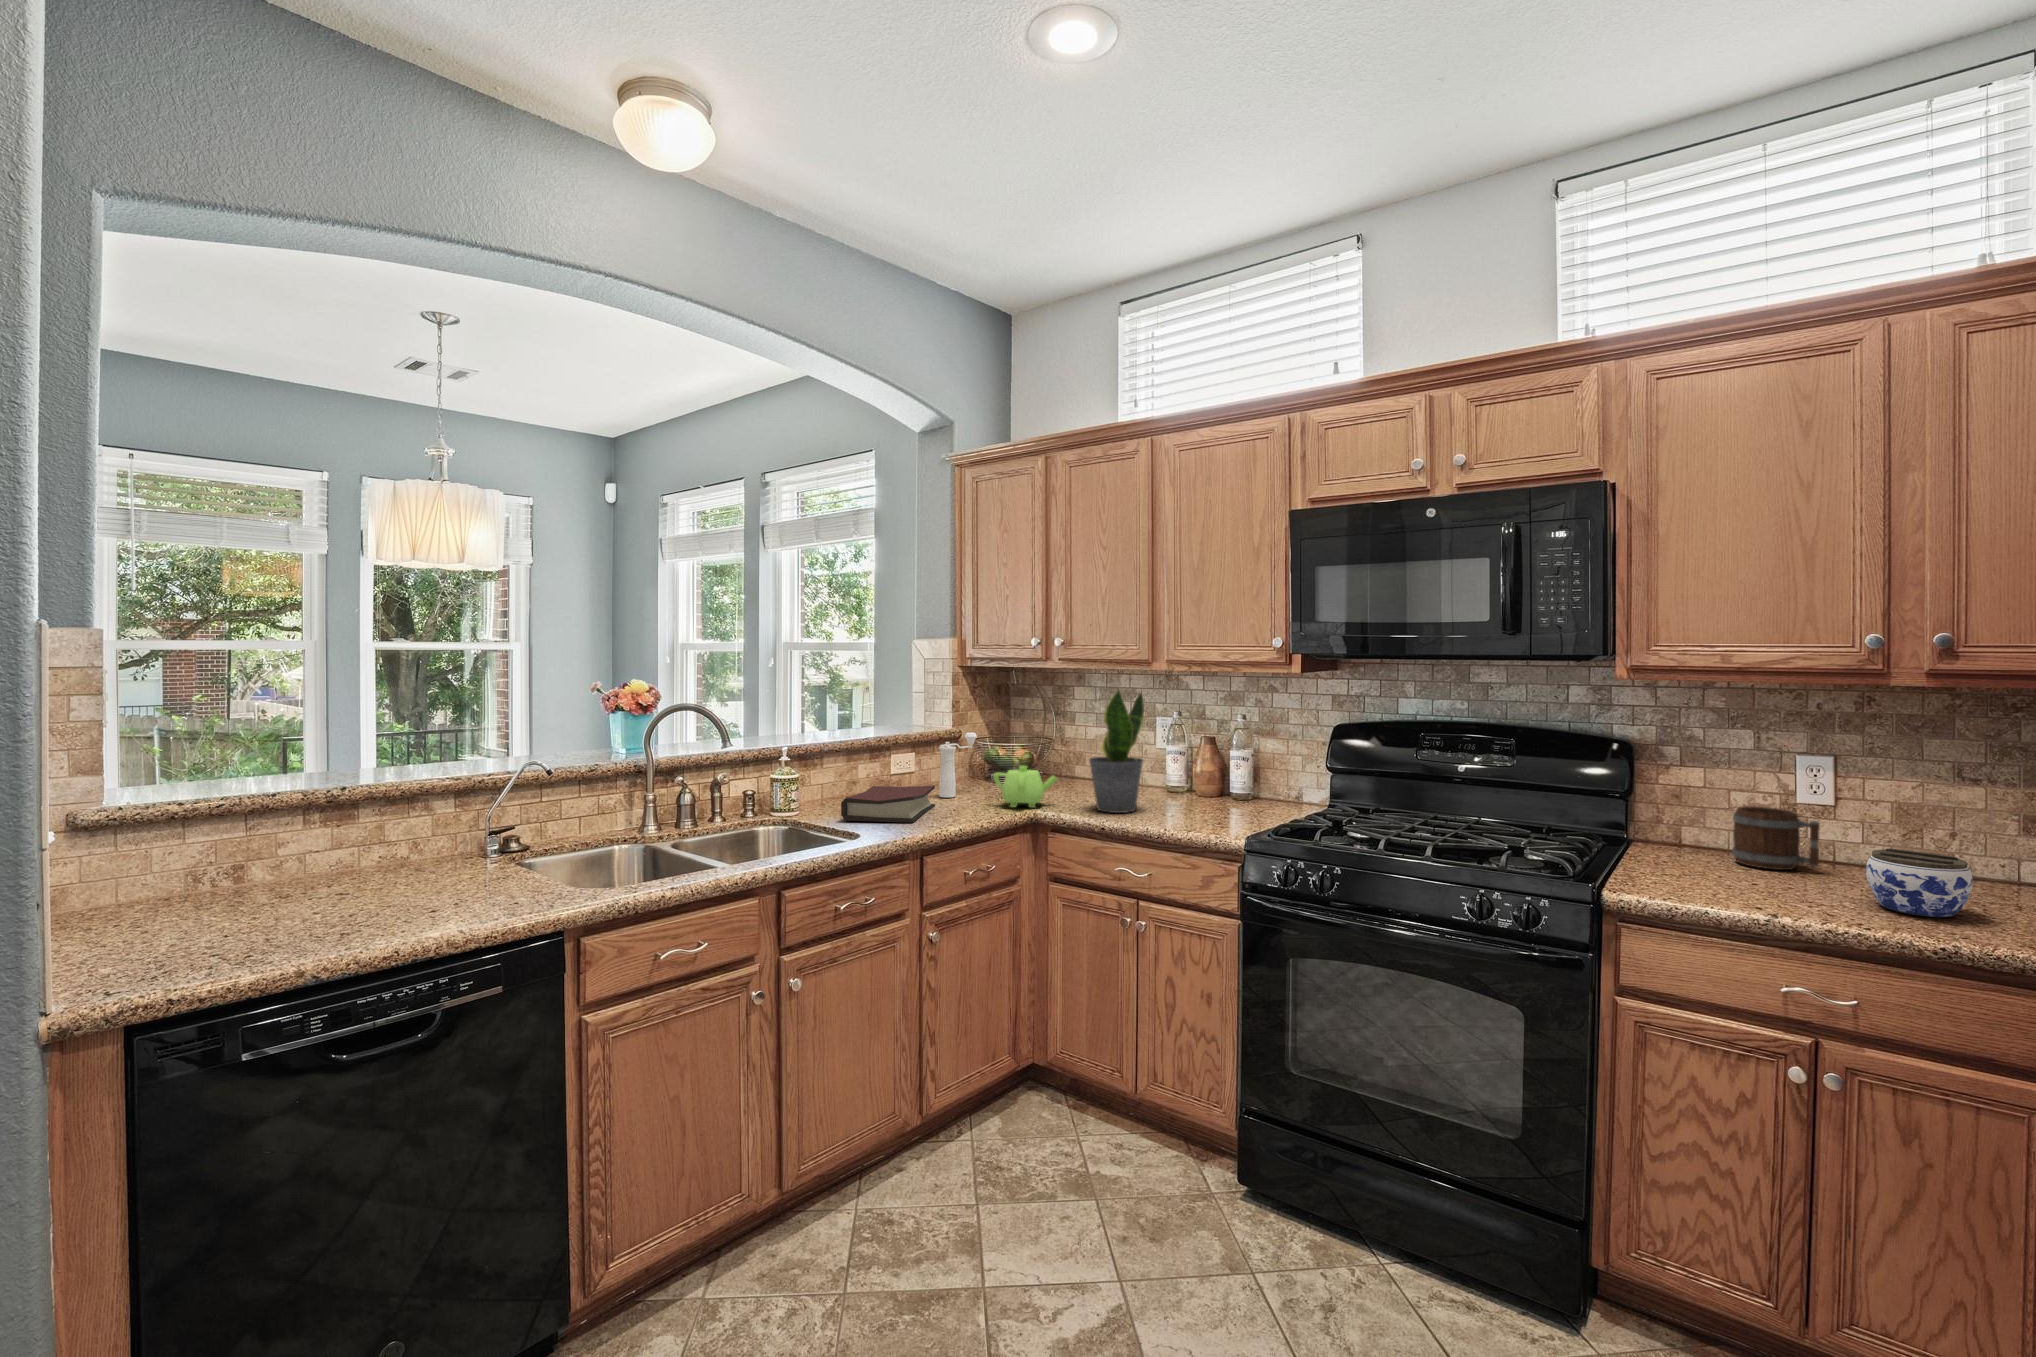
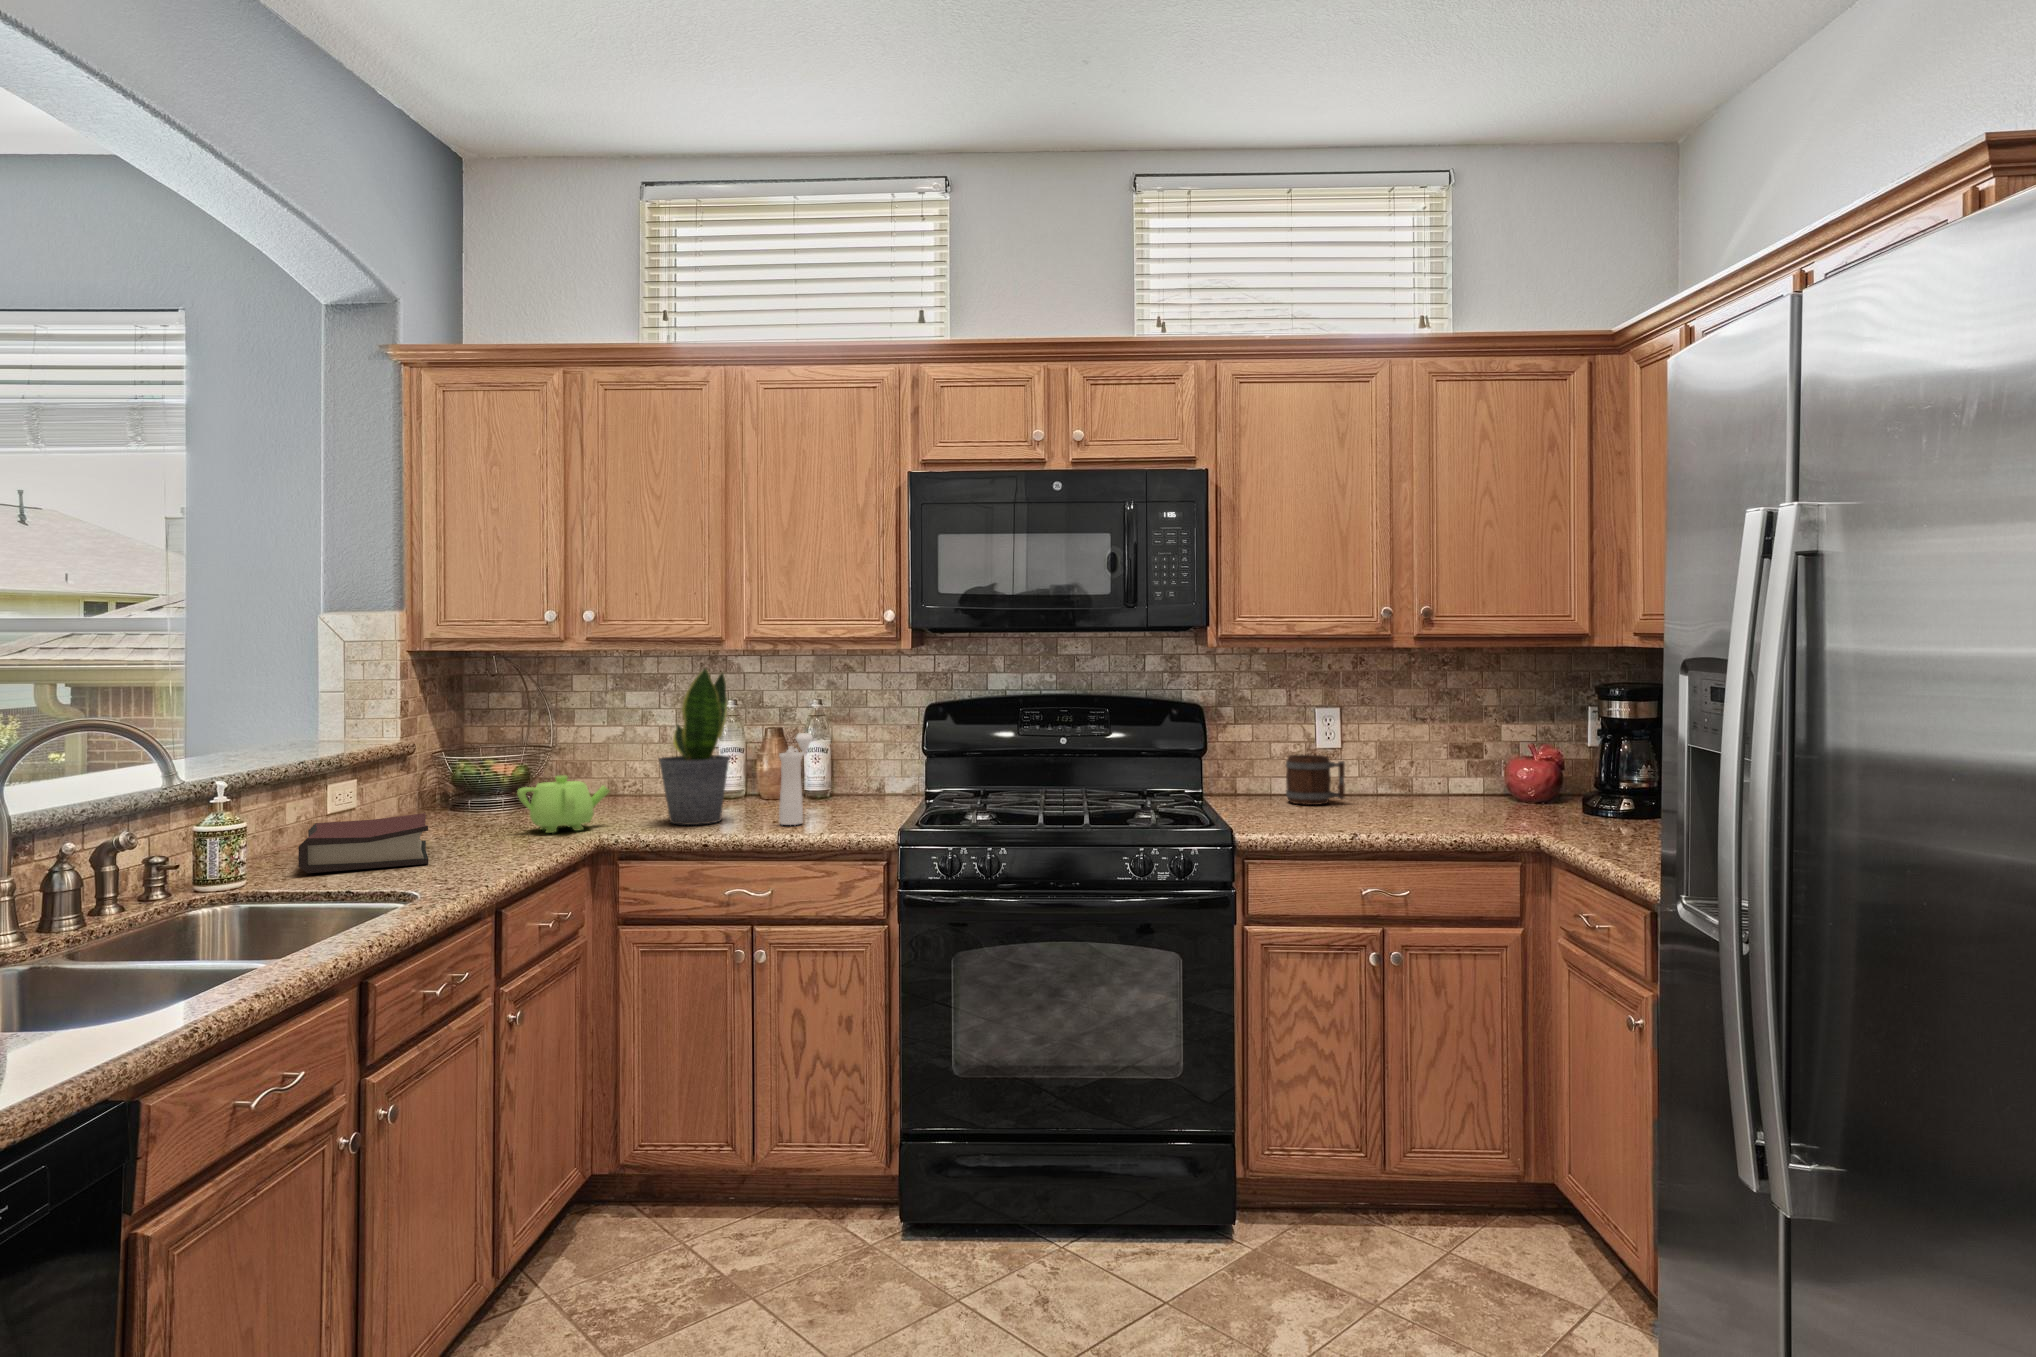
pepper mill: present [939,732,977,798] -> present [779,733,812,825]
jar: present [1866,849,1973,917] -> none [1392,773,1454,821]

